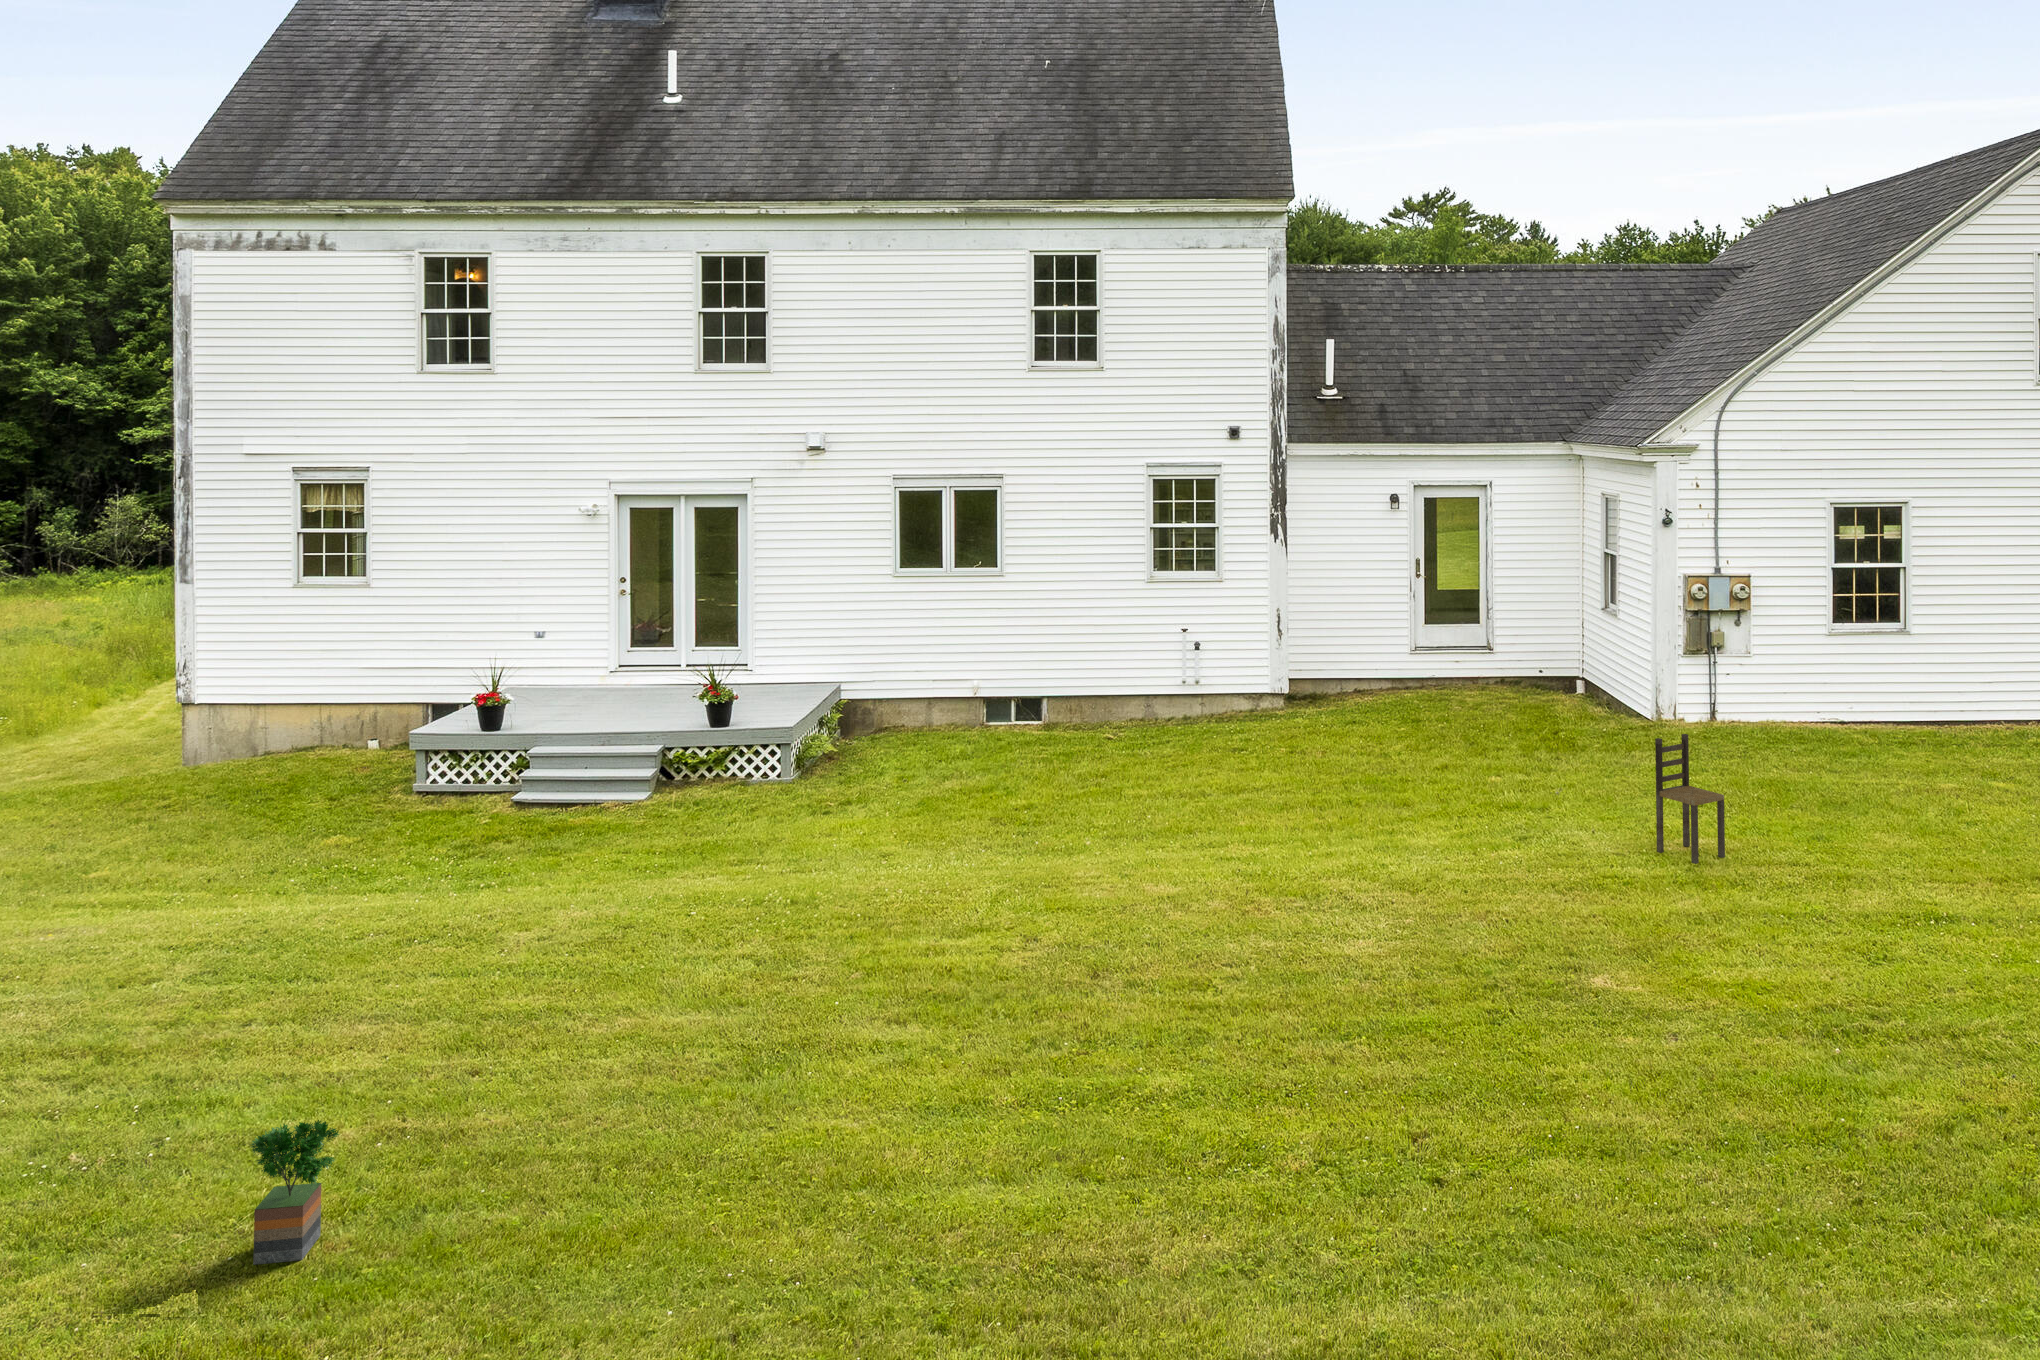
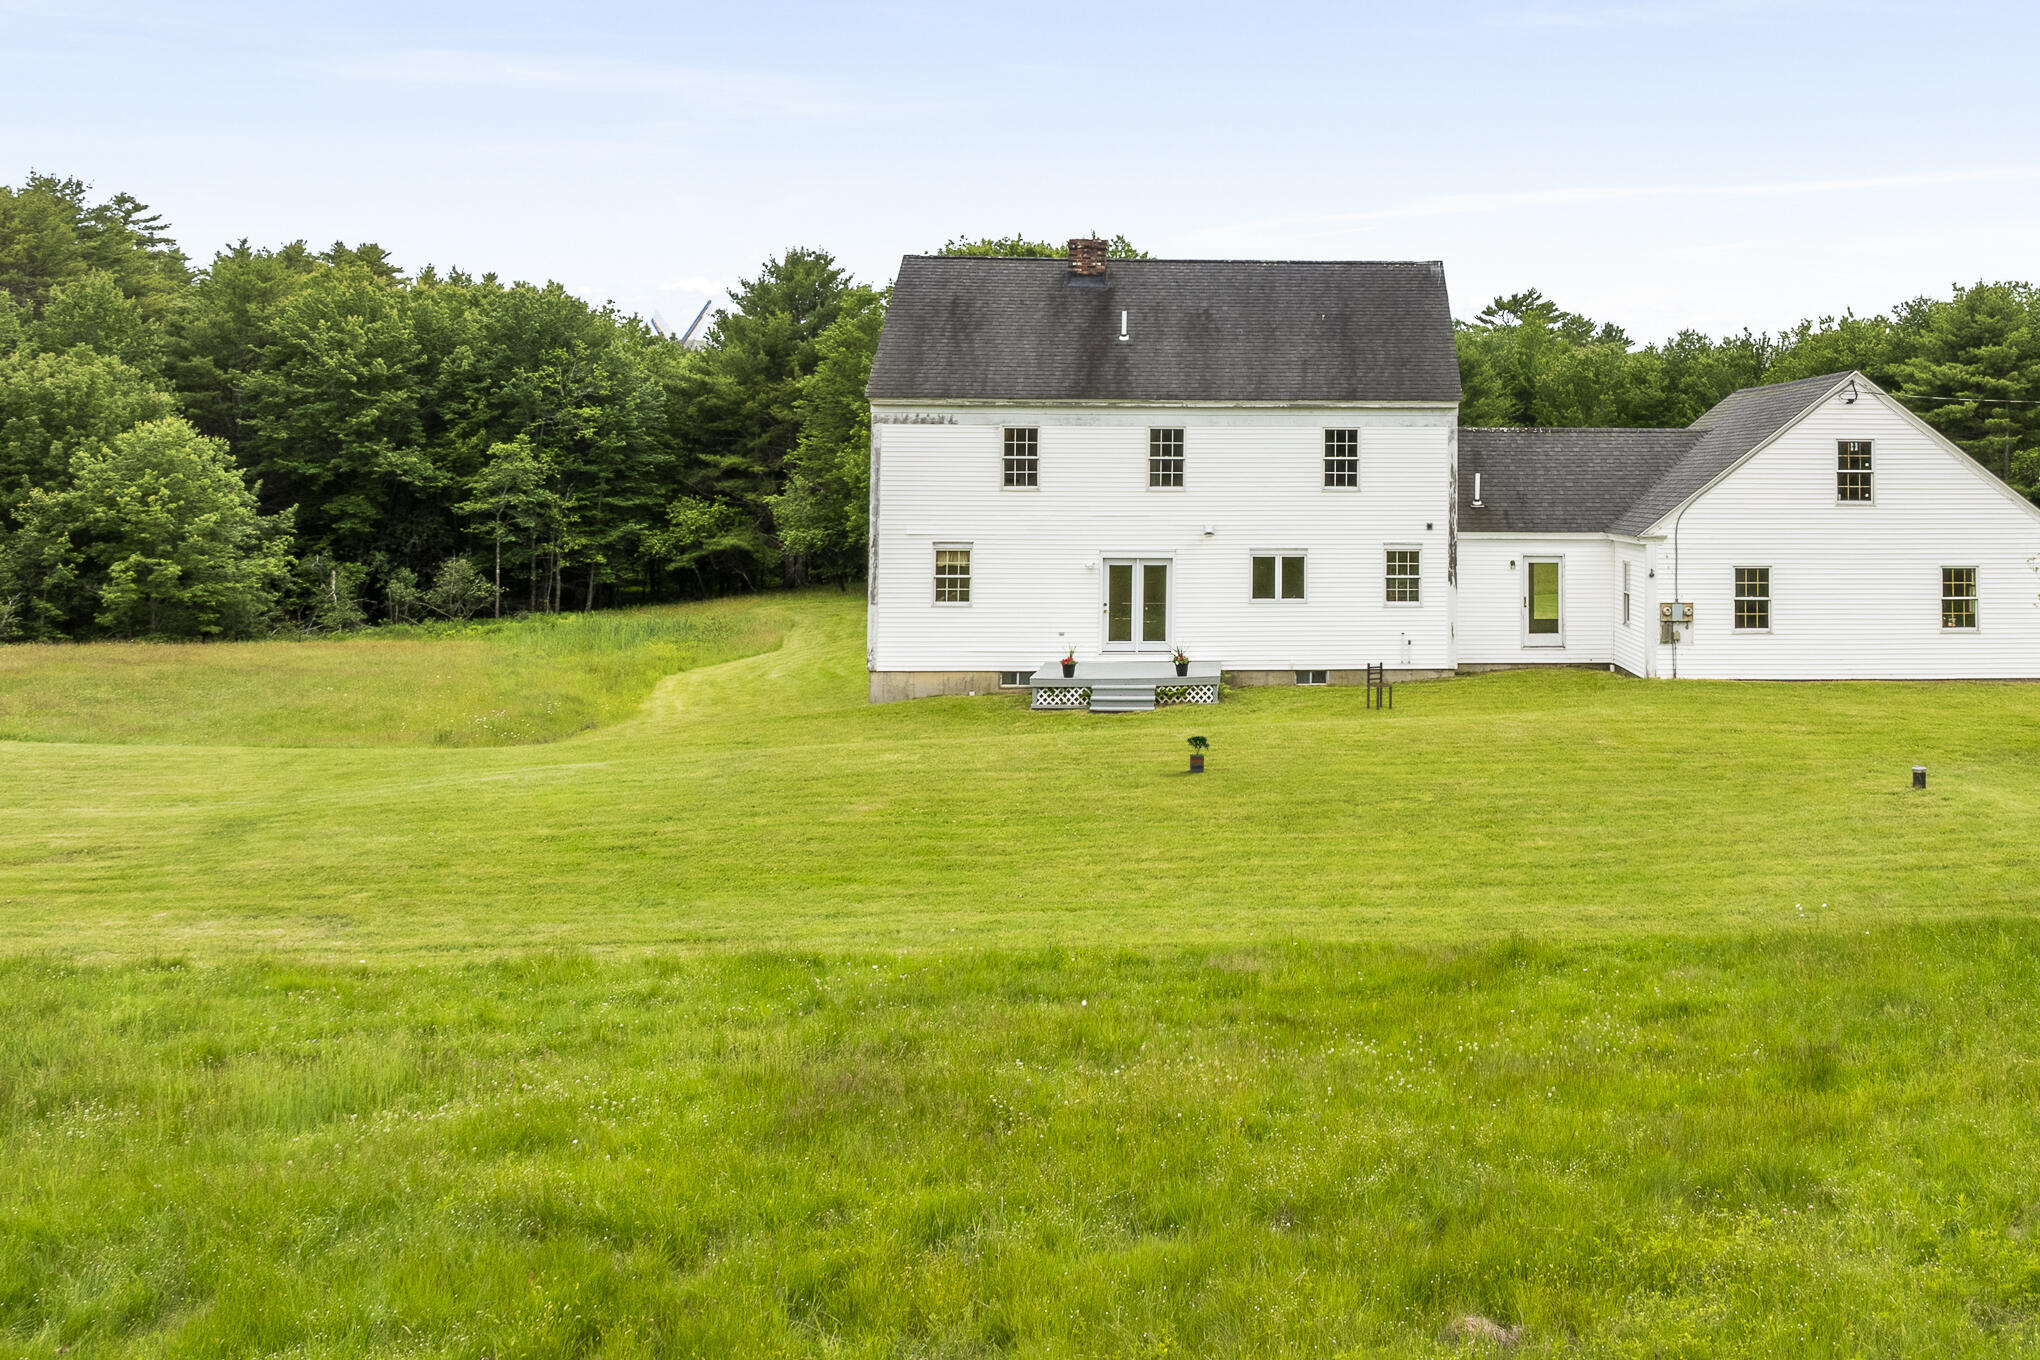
chair: present [1655,734,1725,864] -> present [1367,662,1392,710]

